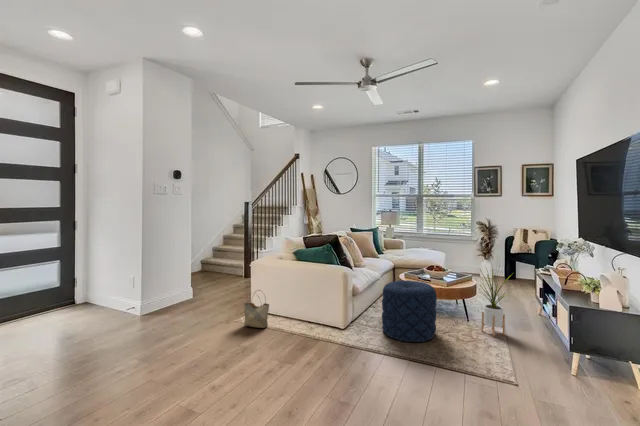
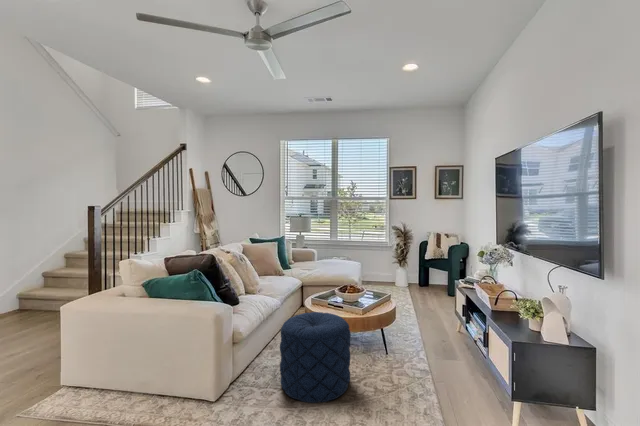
house plant: present [480,269,510,336] -> none [395,285,442,376]
woven basket: present [244,303,269,328] -> none [64,346,109,407]

